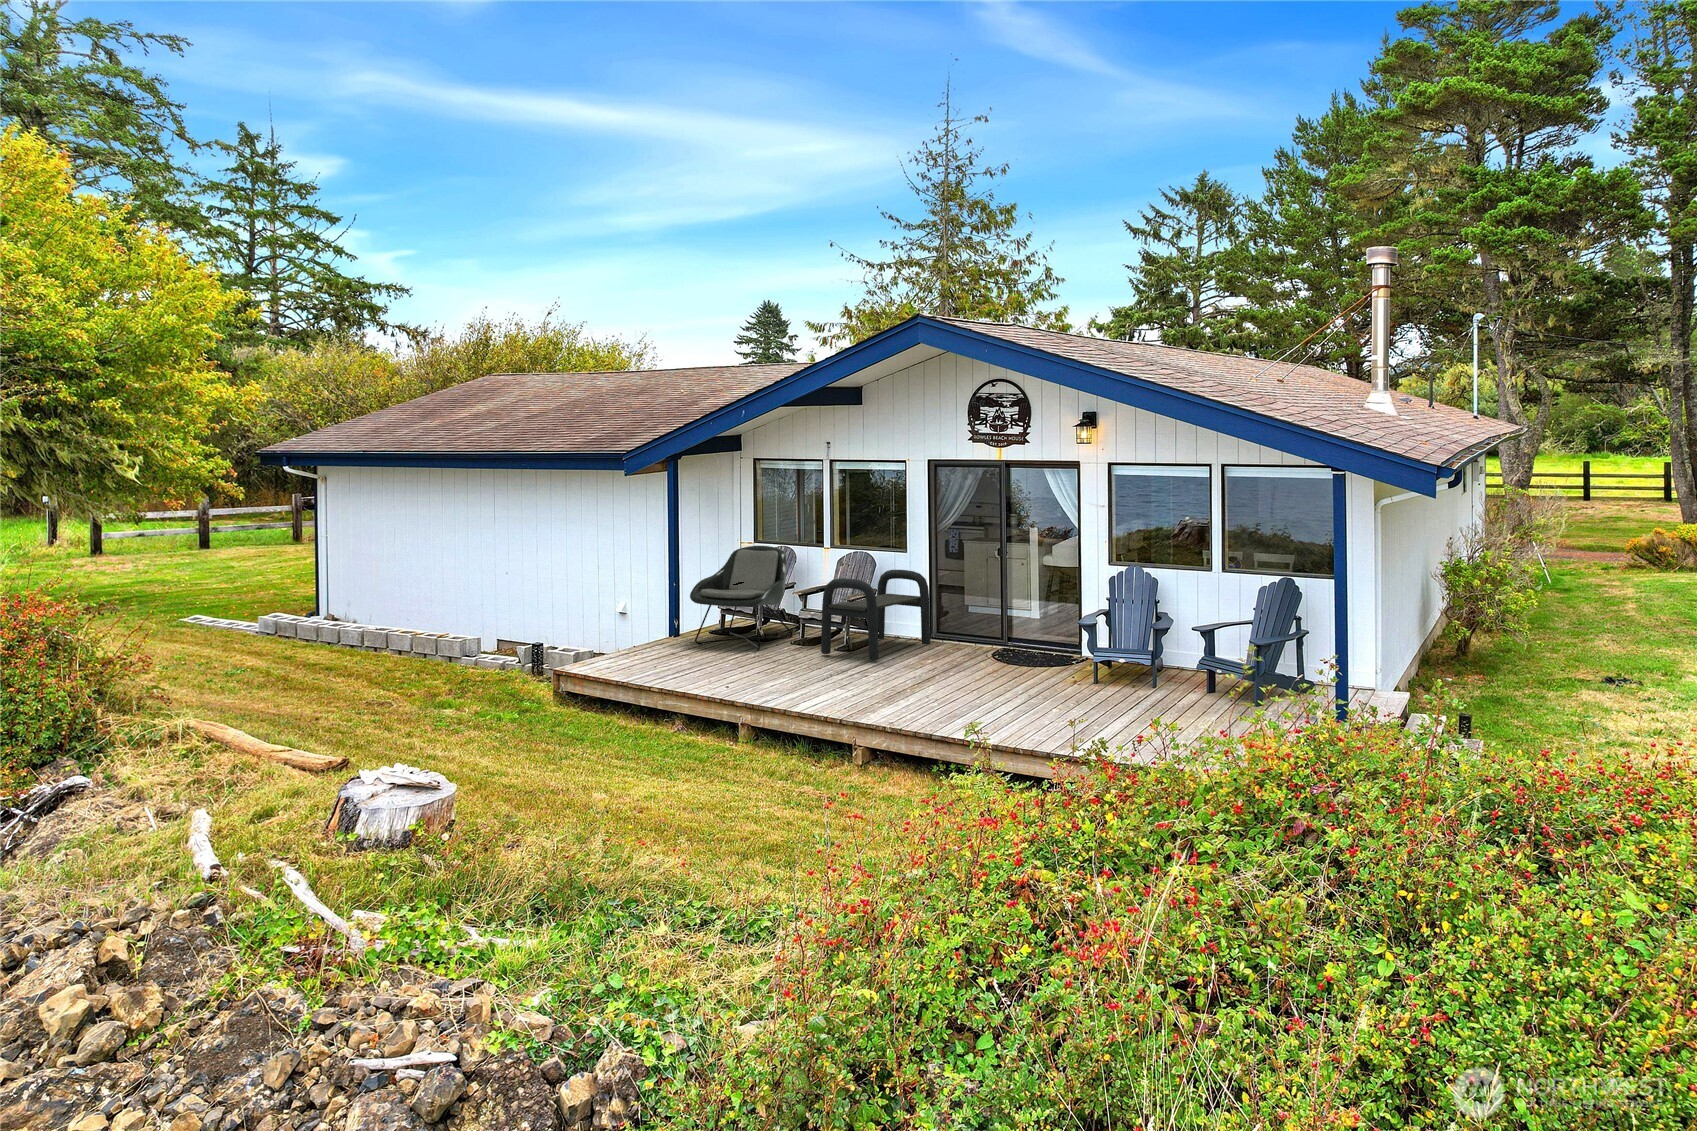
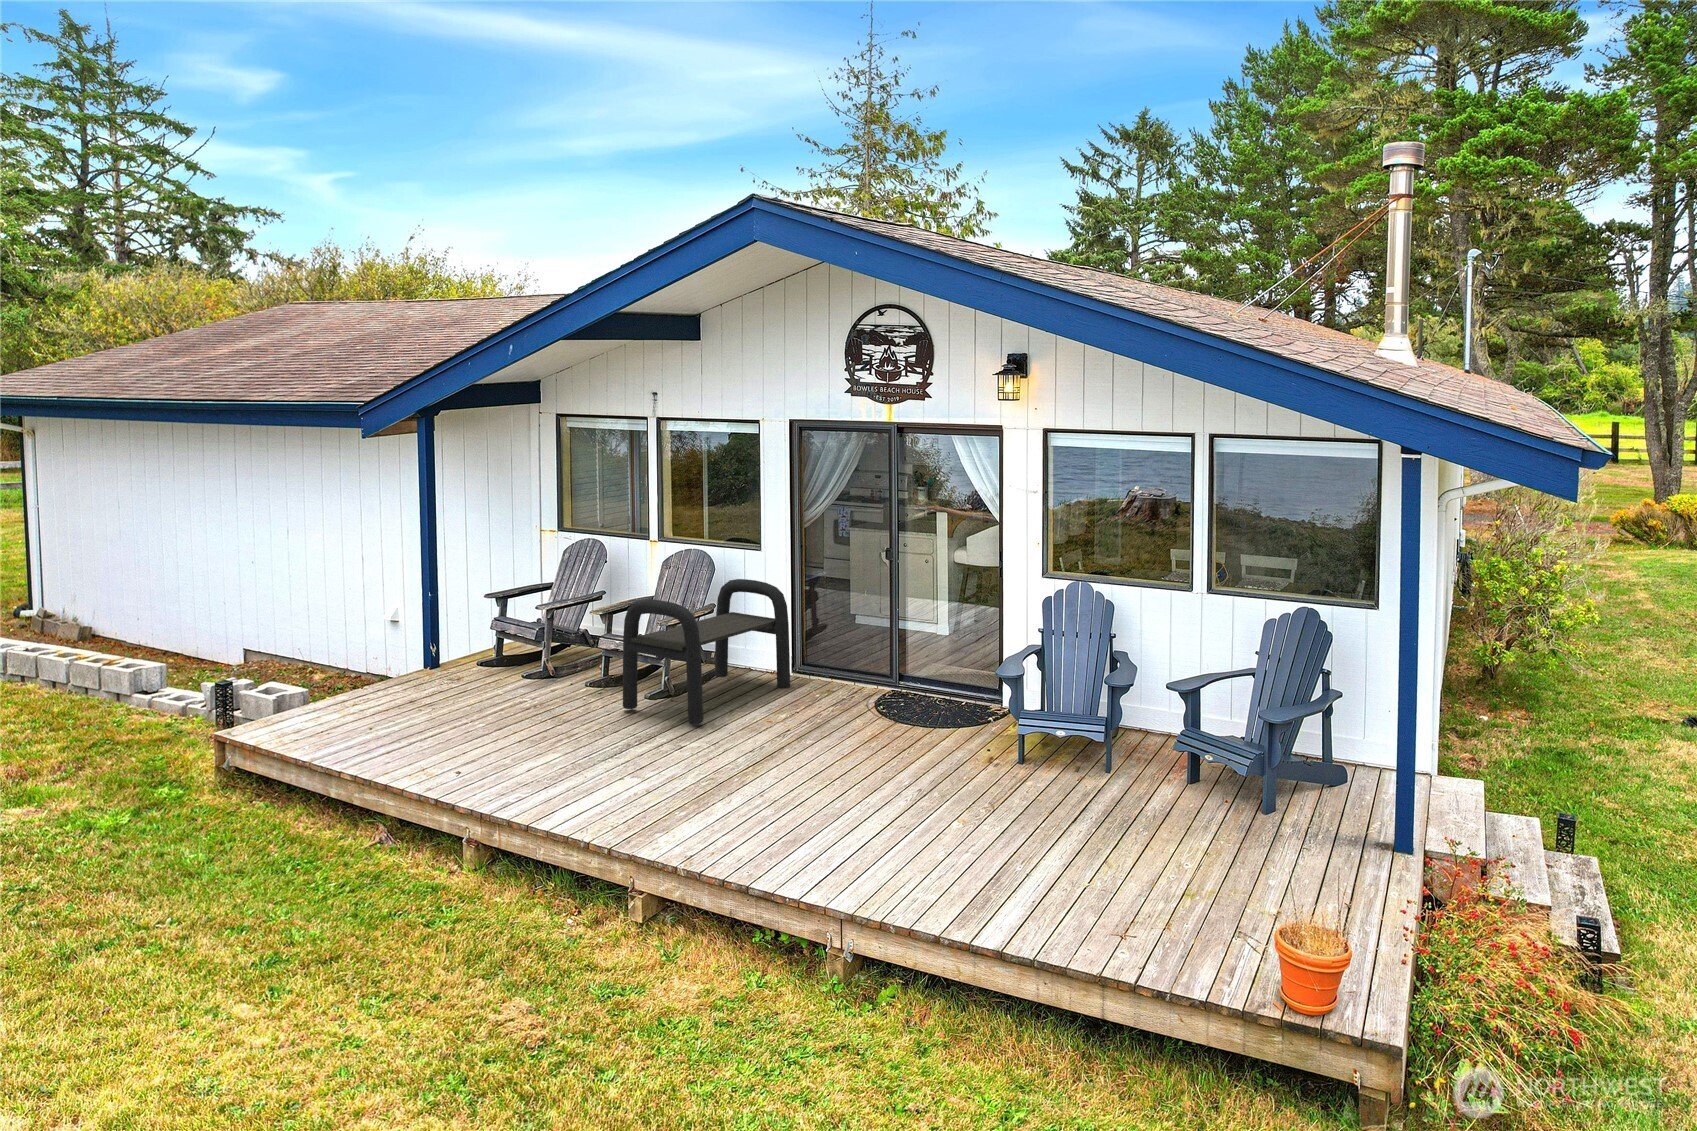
lounge chair: present [690,546,792,650] -> none [439,539,598,697]

